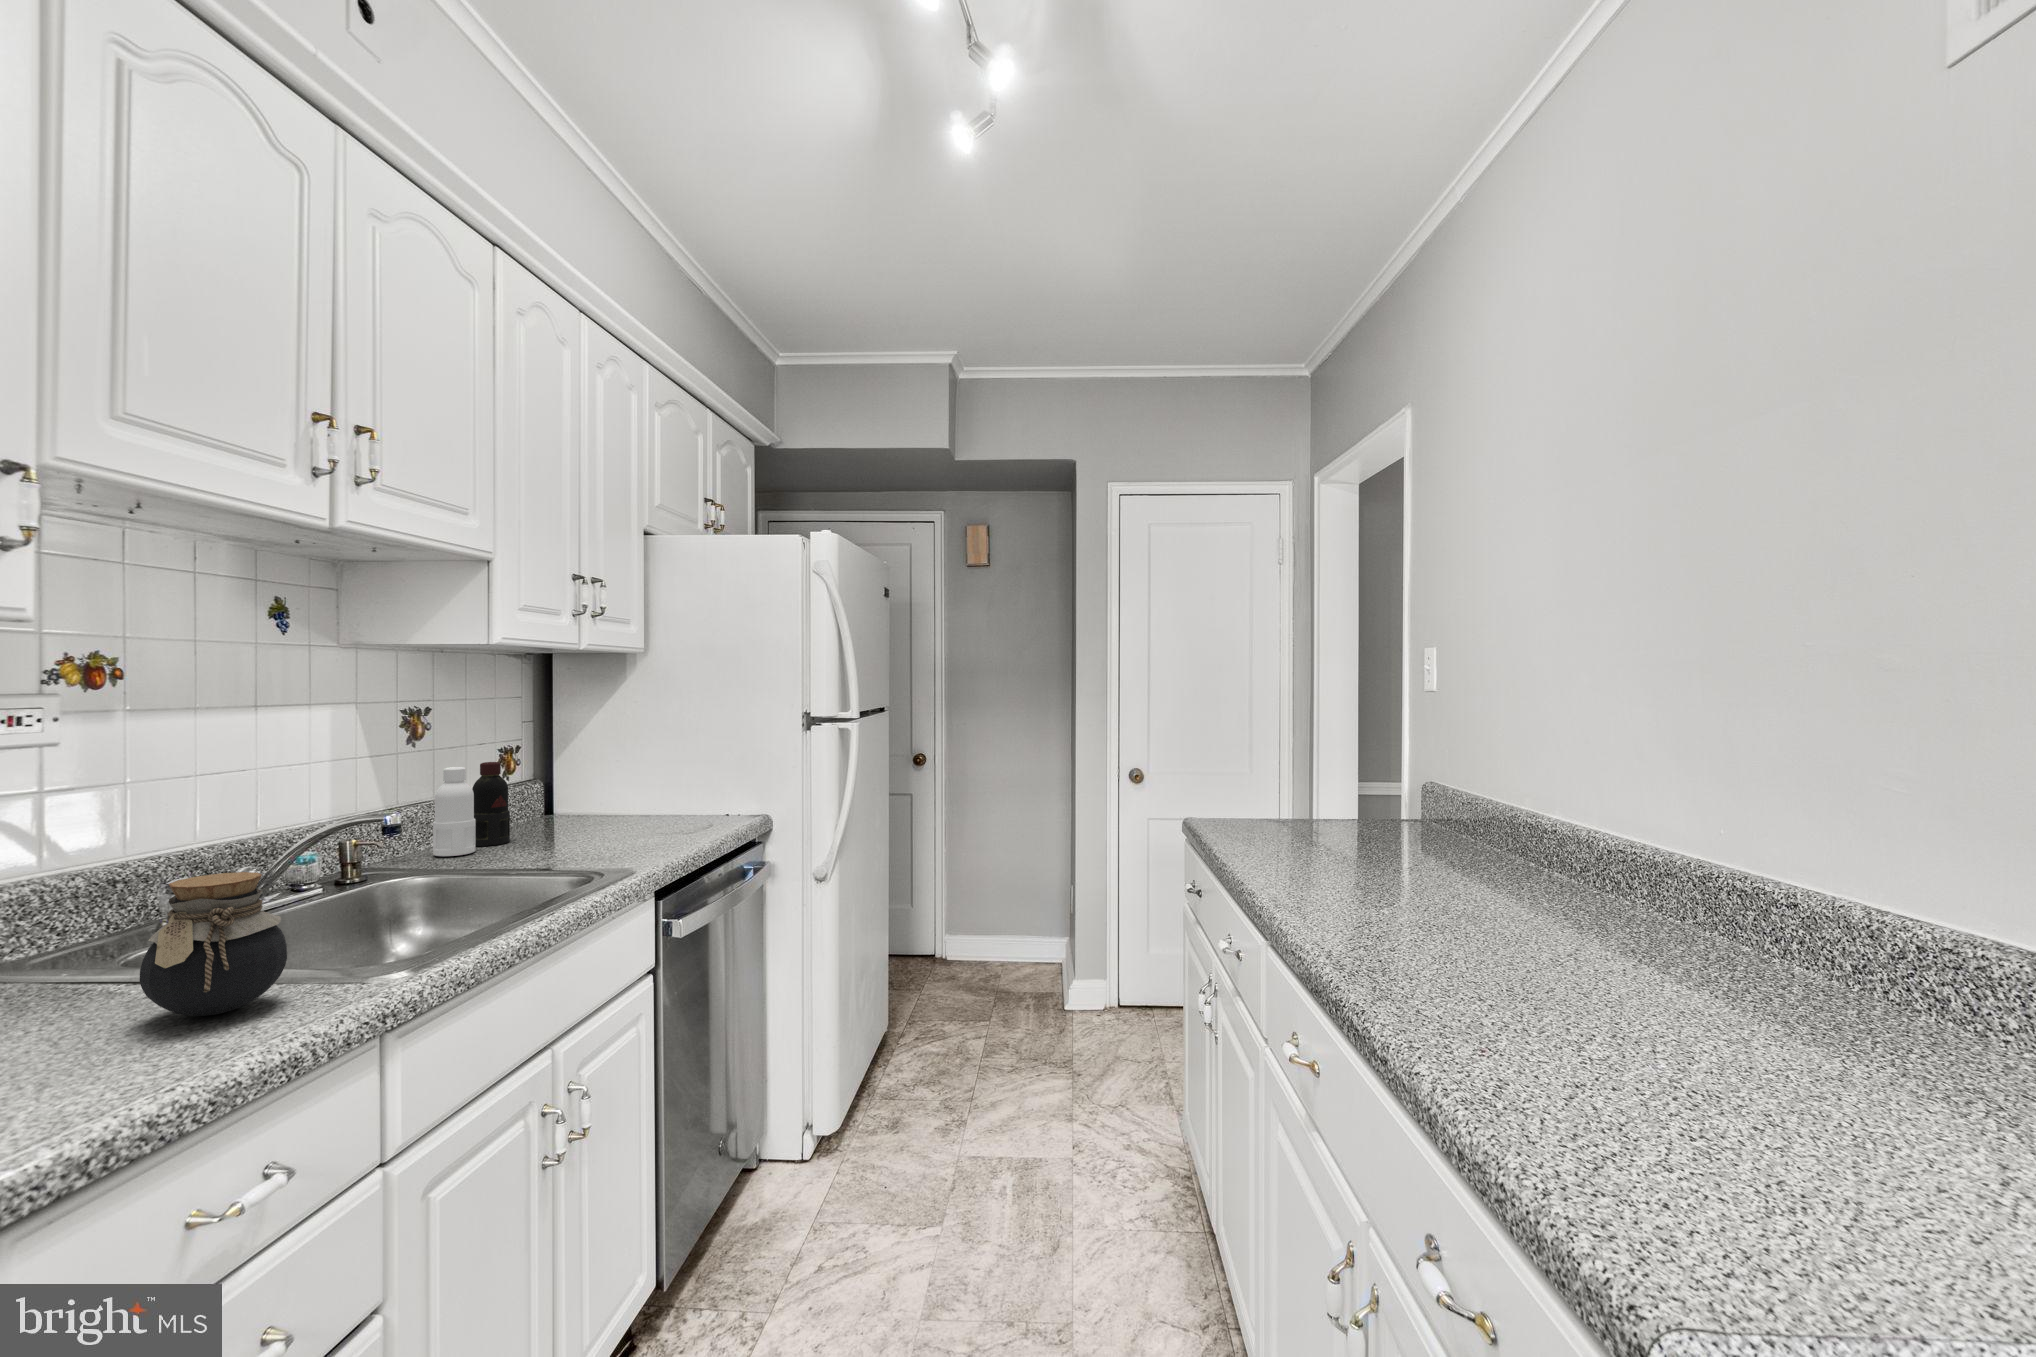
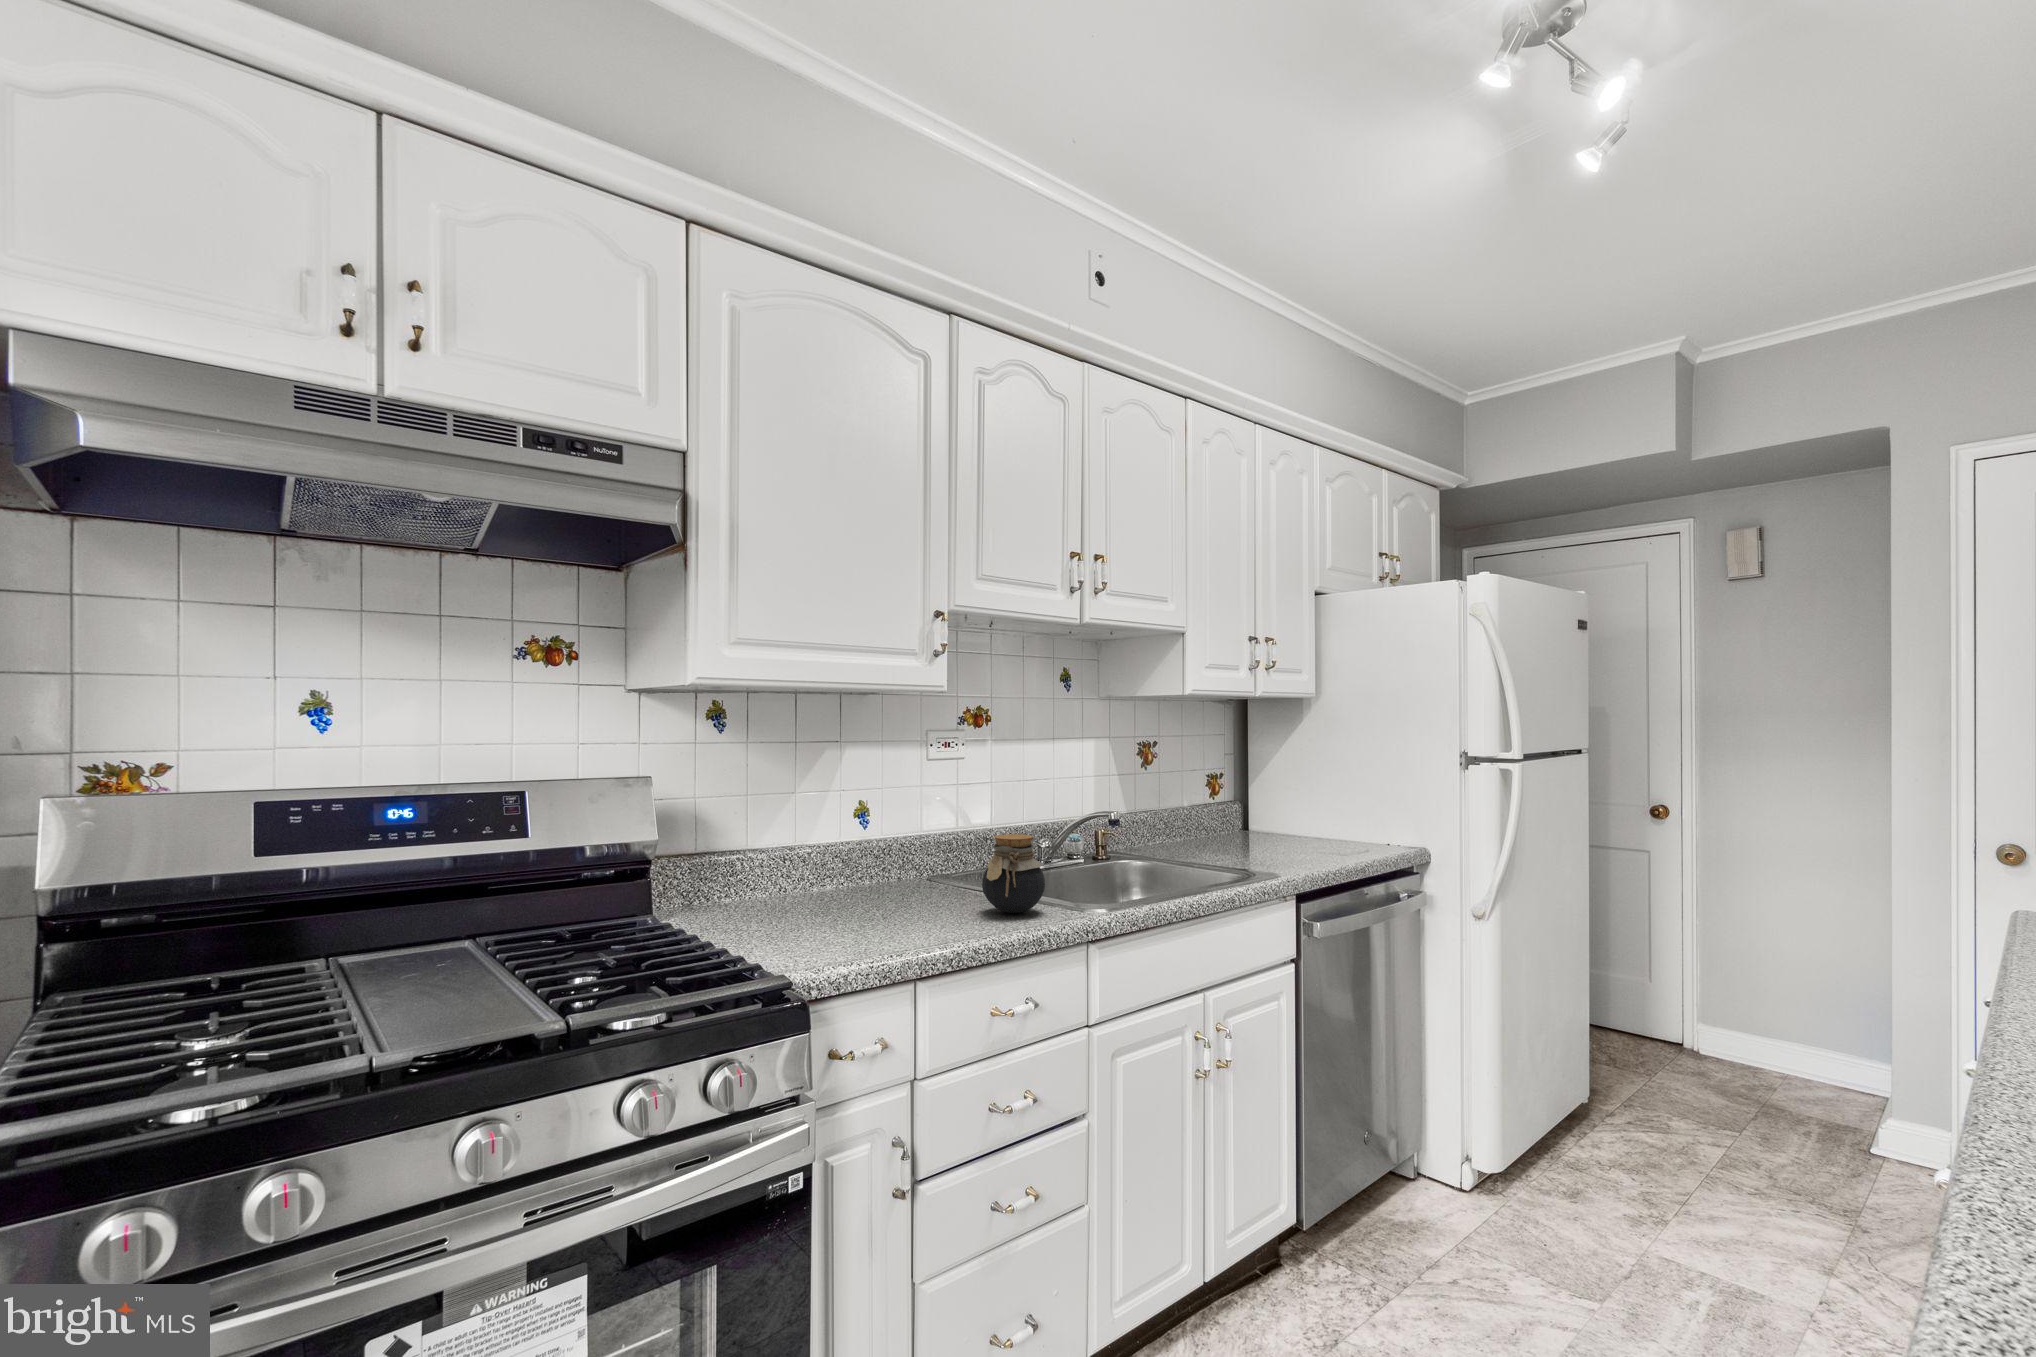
bottle: present [433,762,510,856] -> none [1155,782,1208,849]

